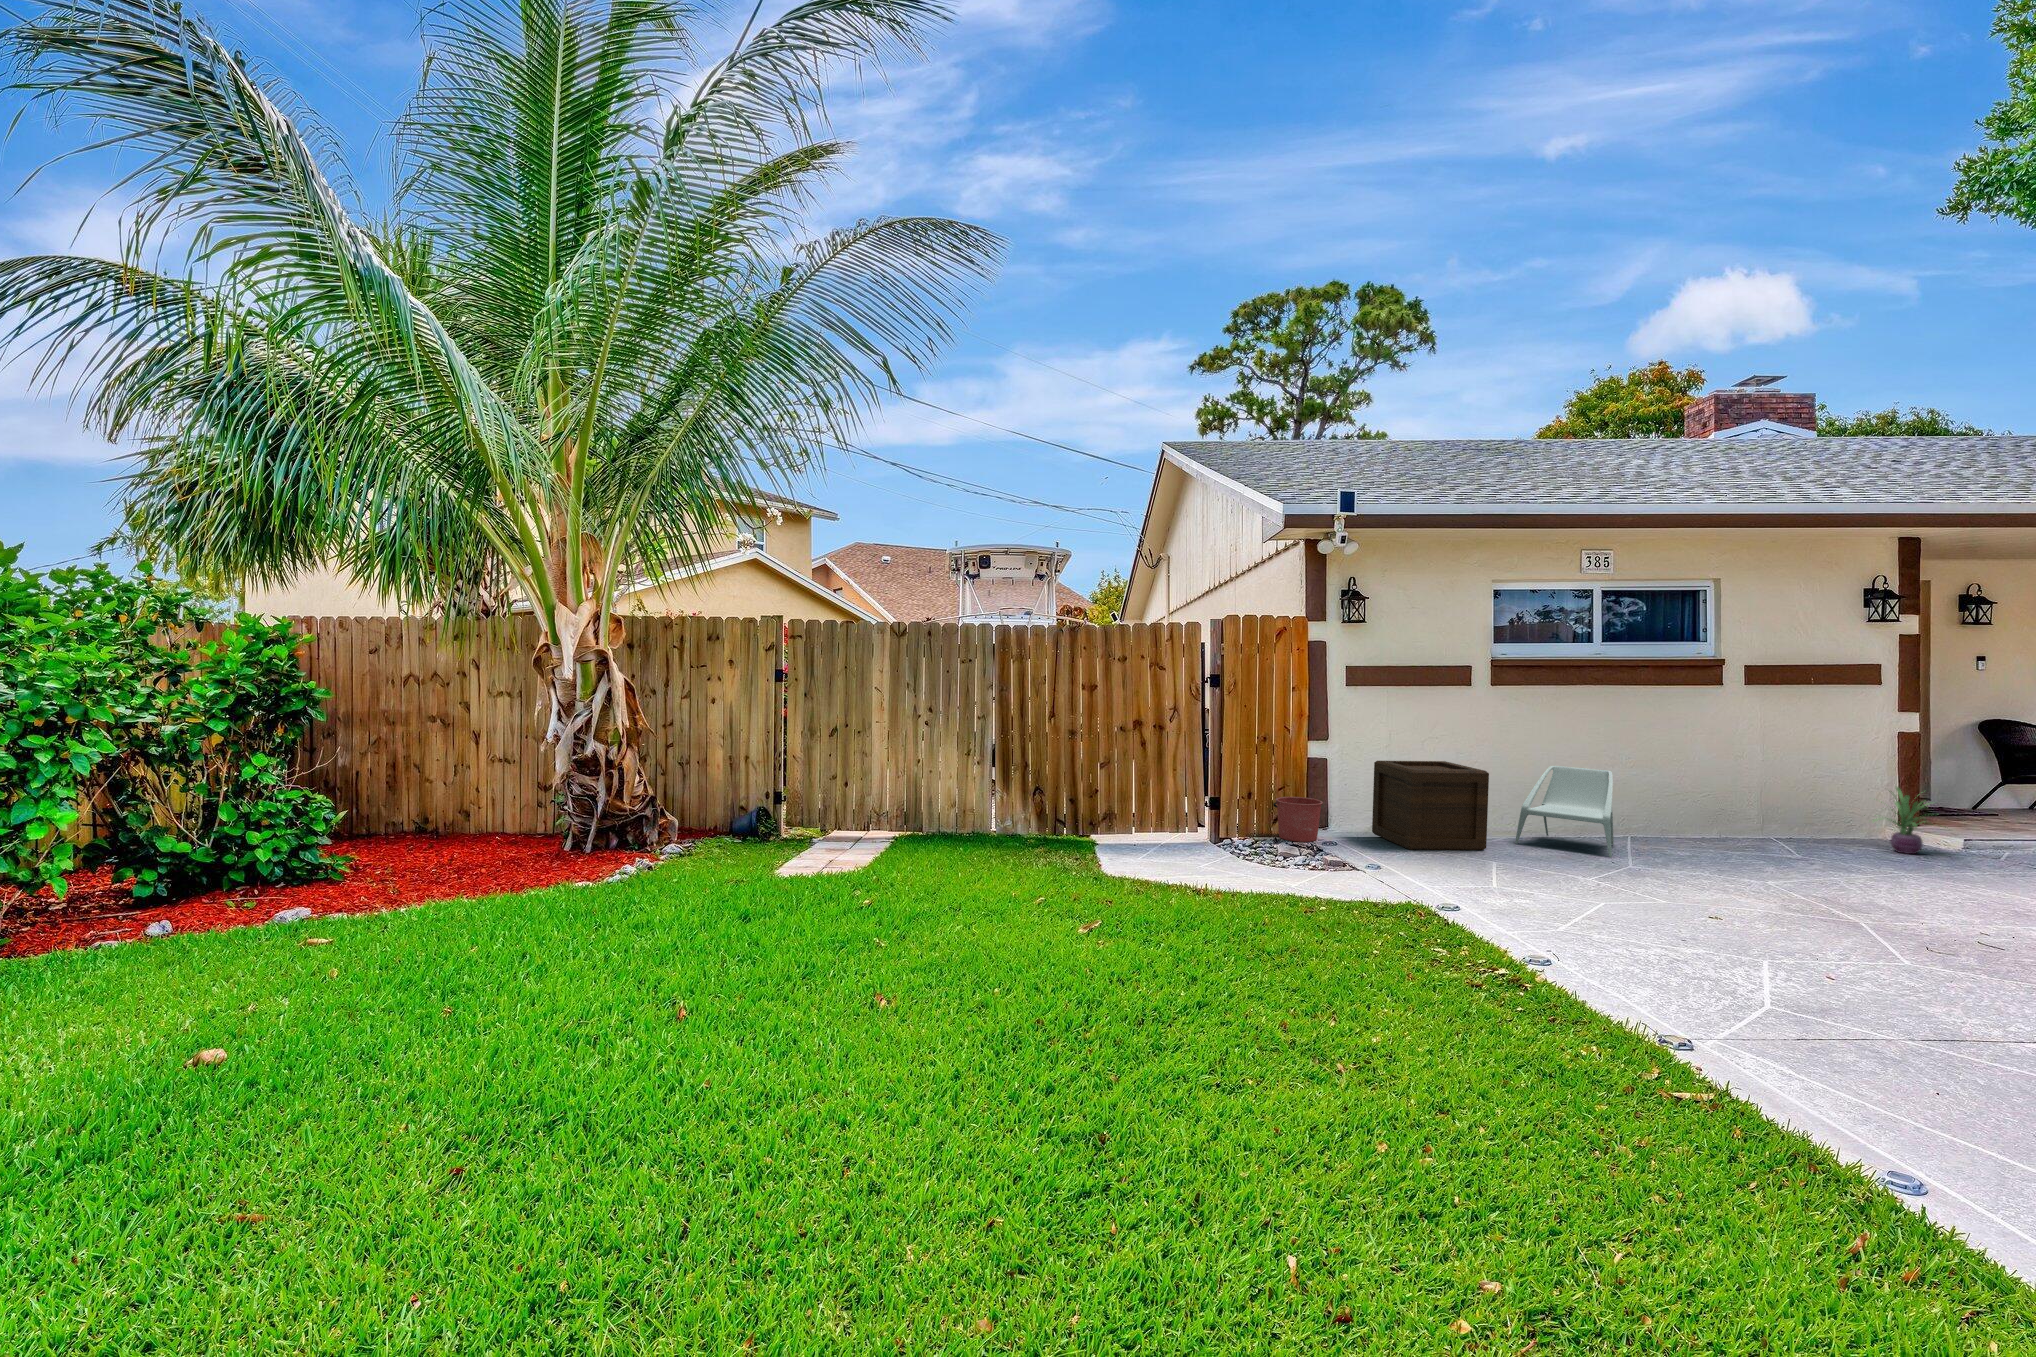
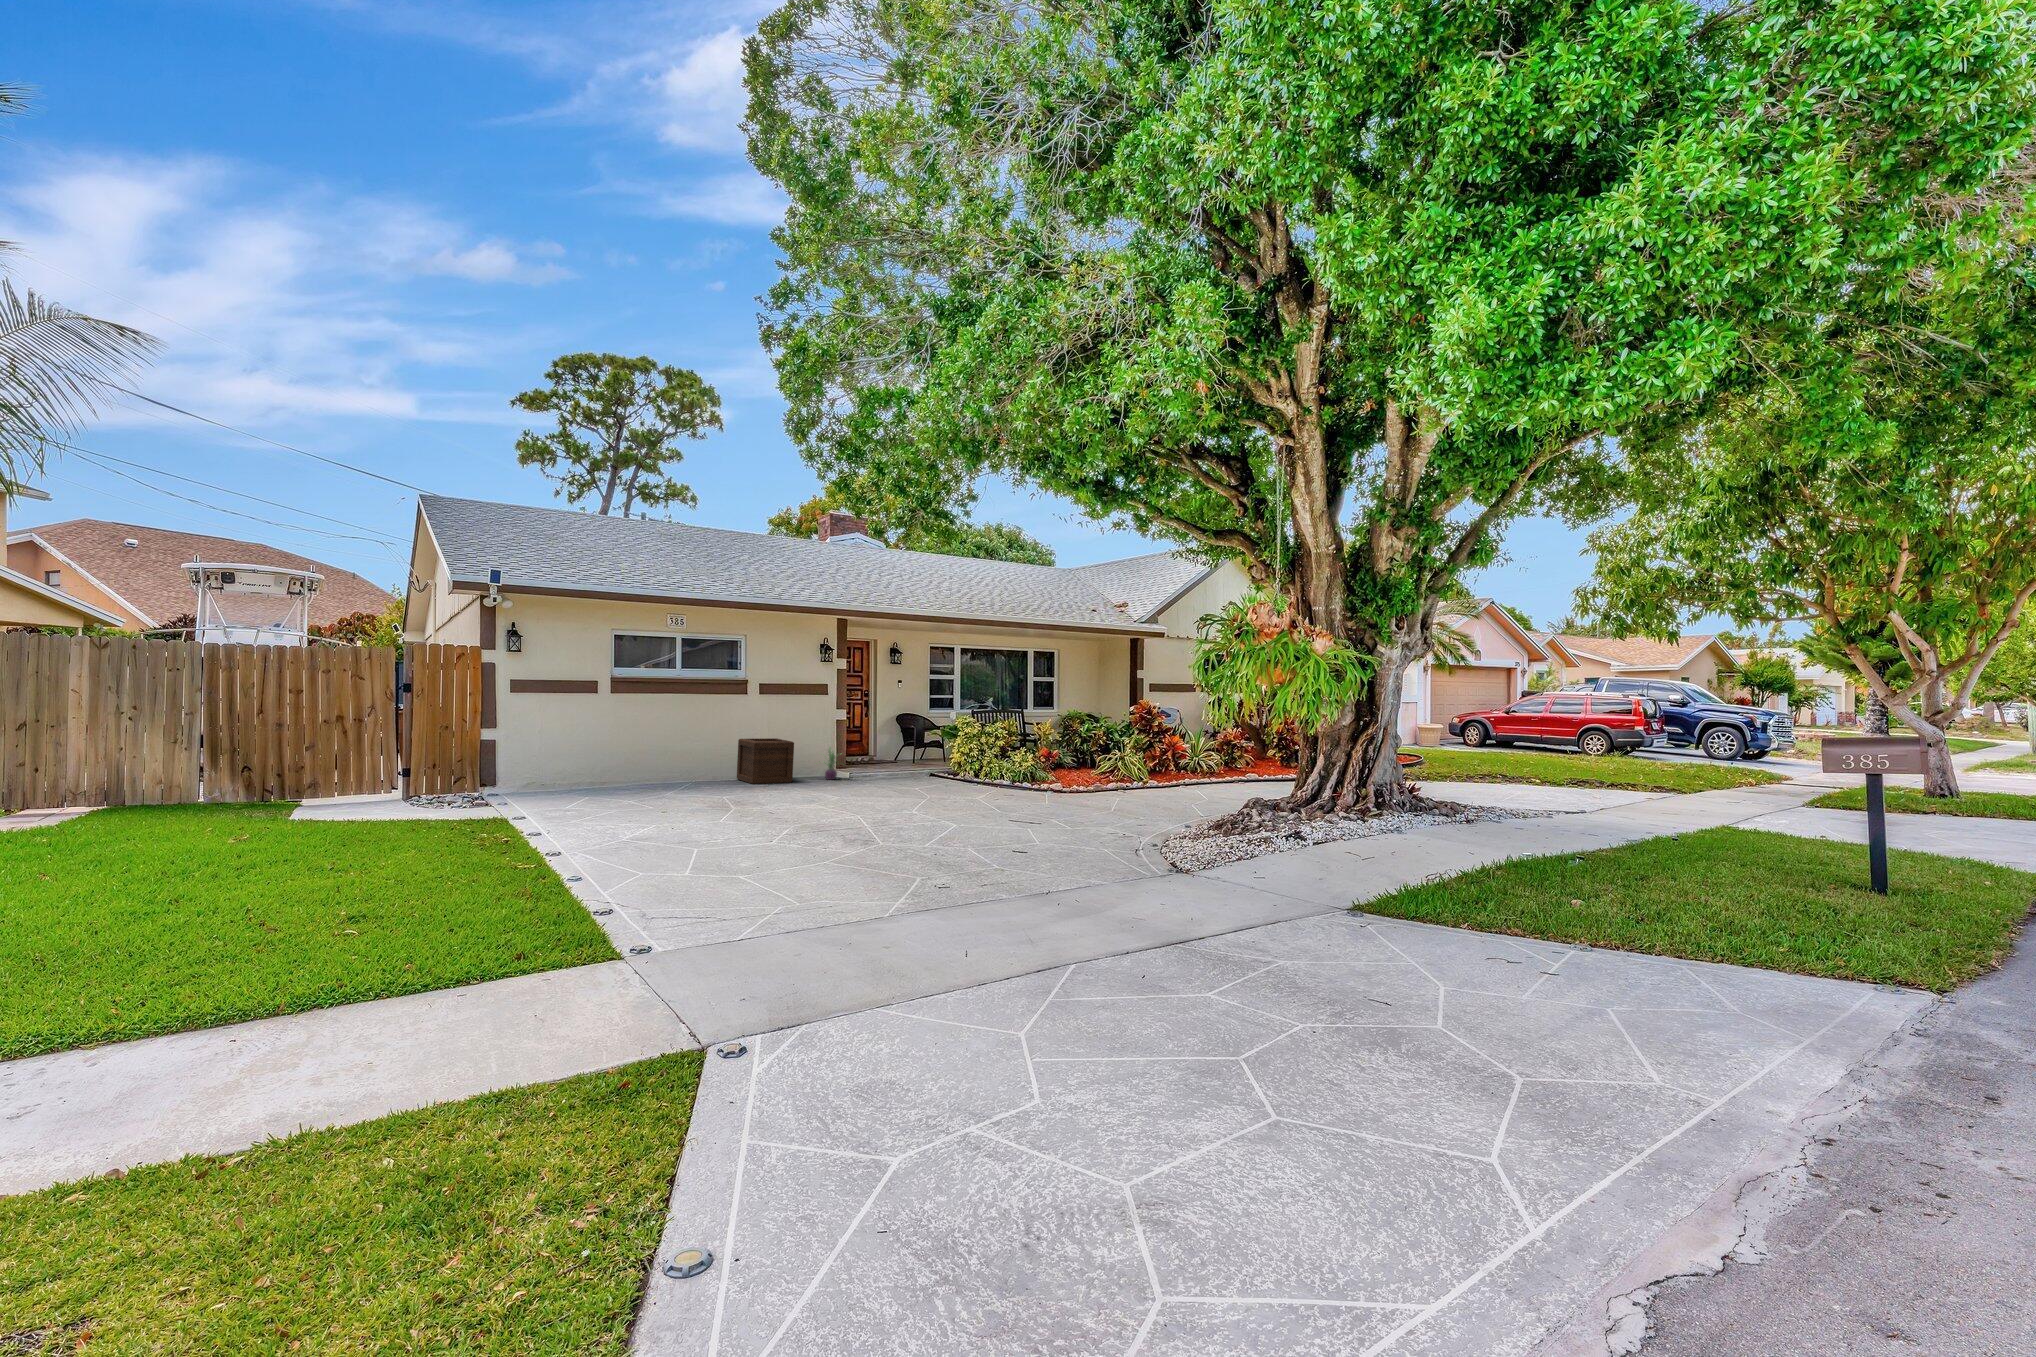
wooden crate: present [1372,761,1489,850] -> present [737,738,794,784]
armchair: present [1515,766,1614,858] -> none [617,740,678,789]
bucket: present [1273,797,1323,842] -> none [449,765,486,793]

